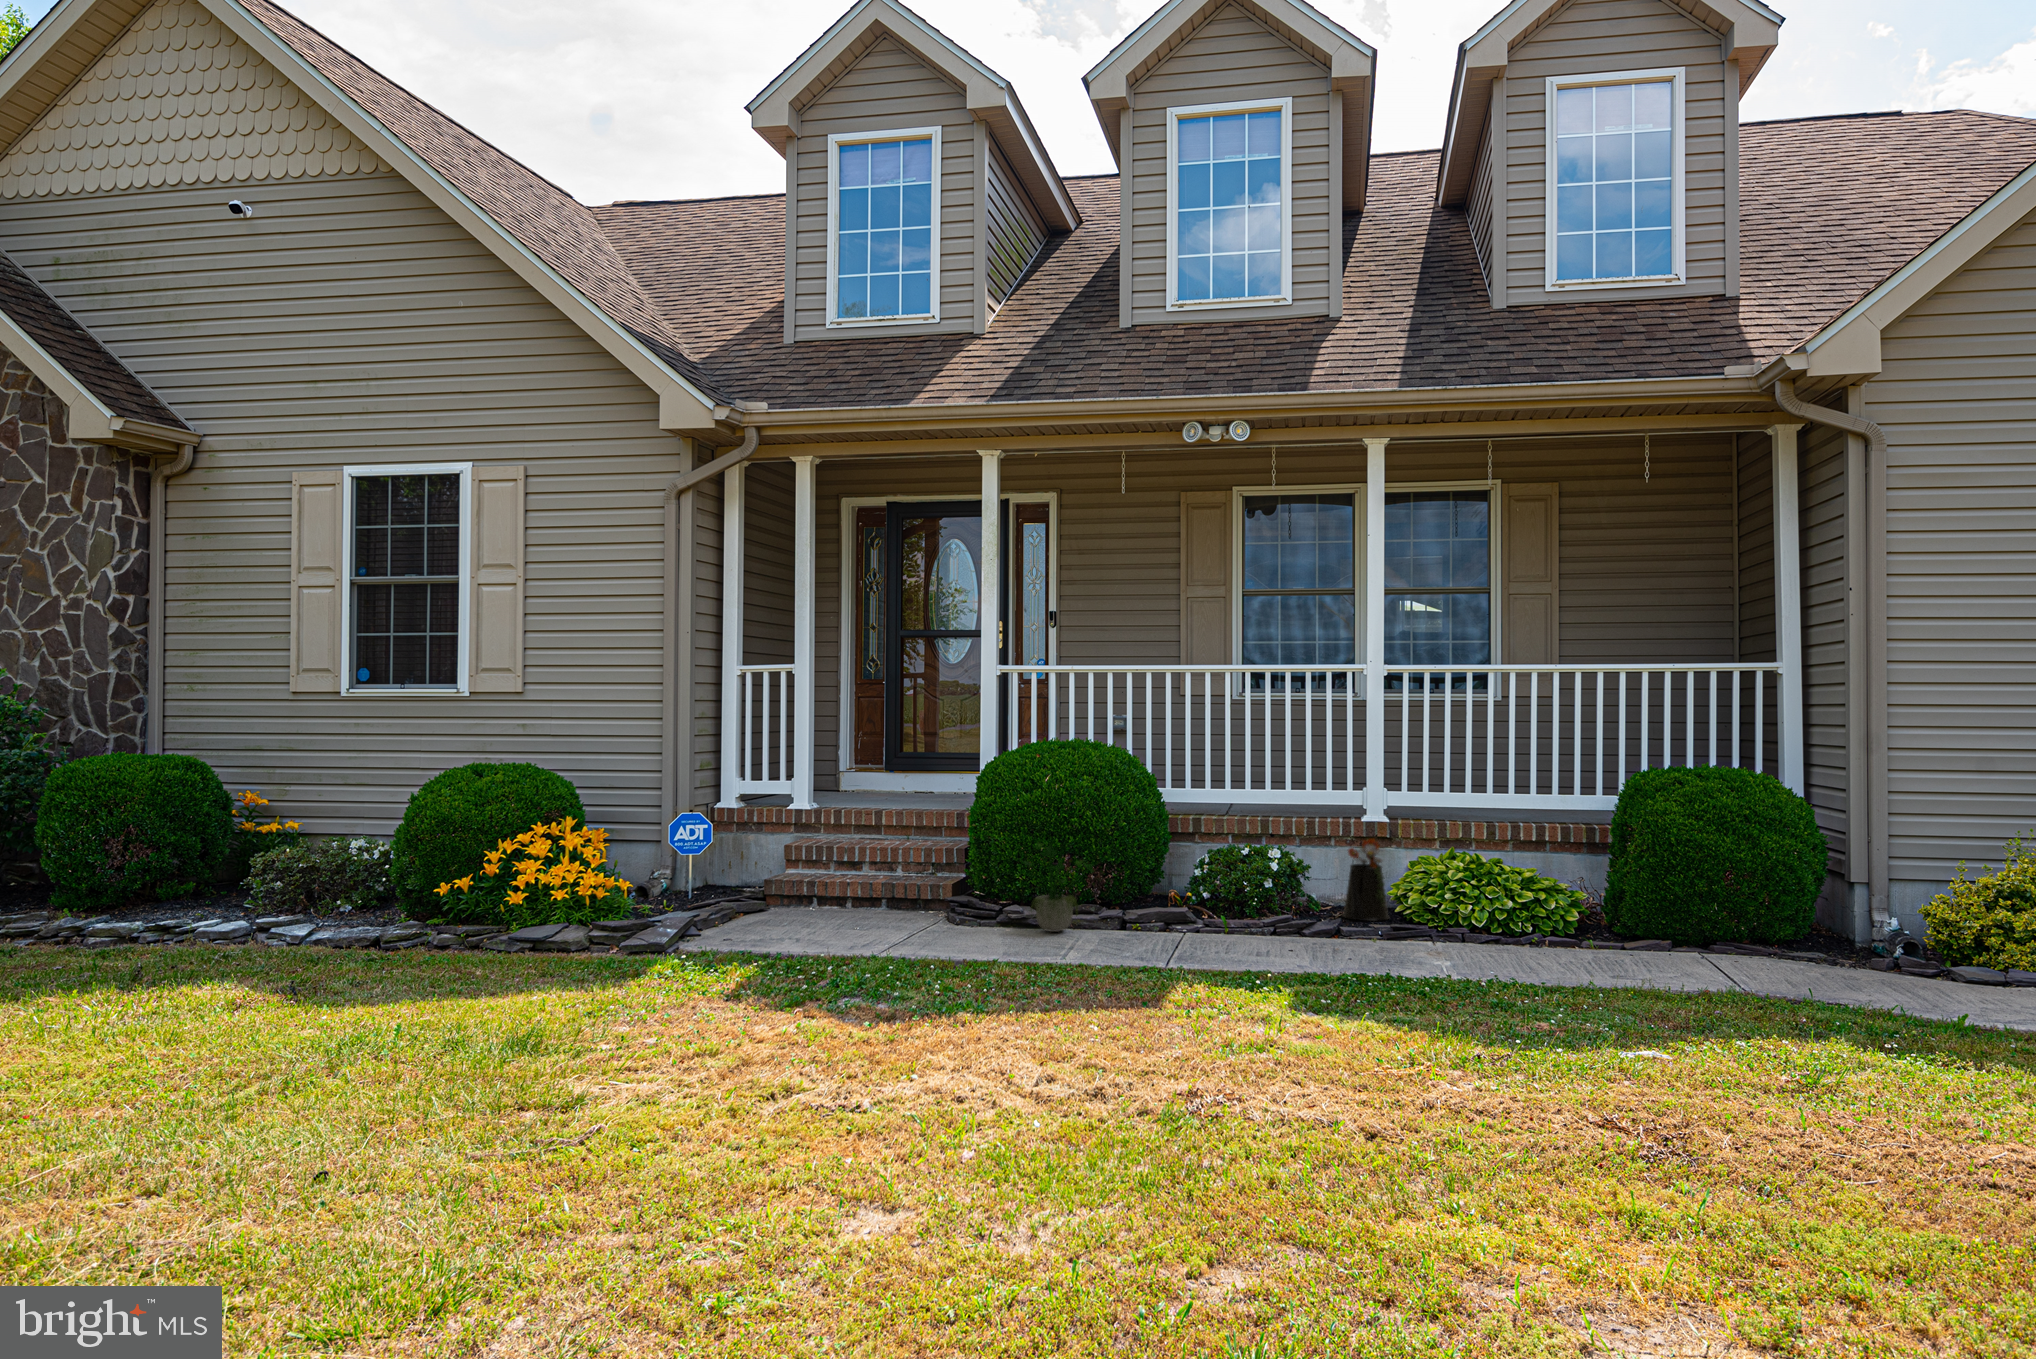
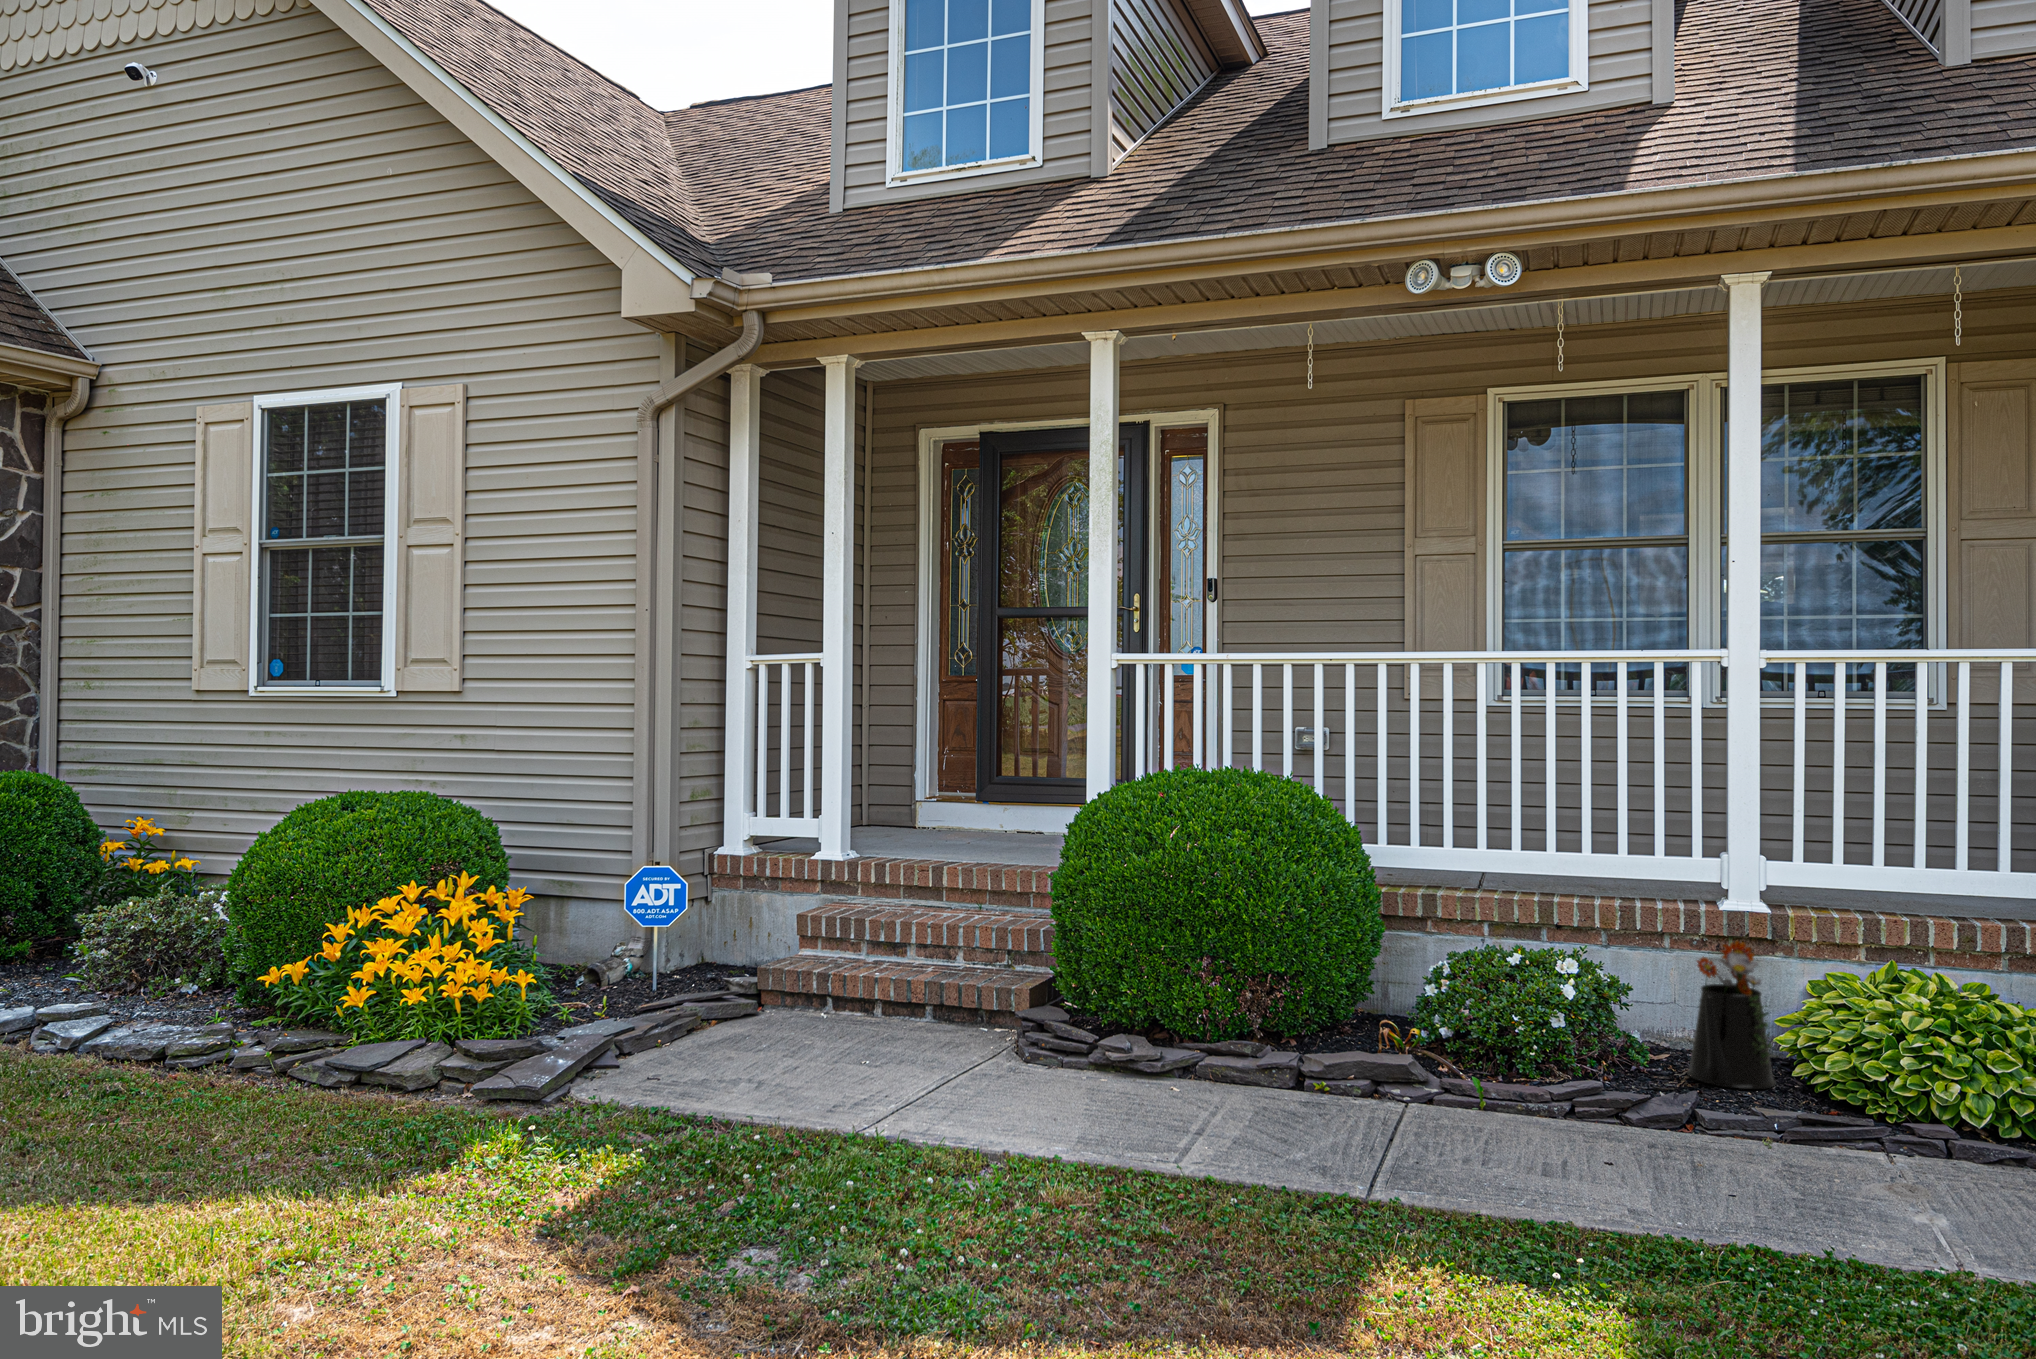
potted plant: present [1024,843,1114,932] -> none [1120,902,1301,1093]

